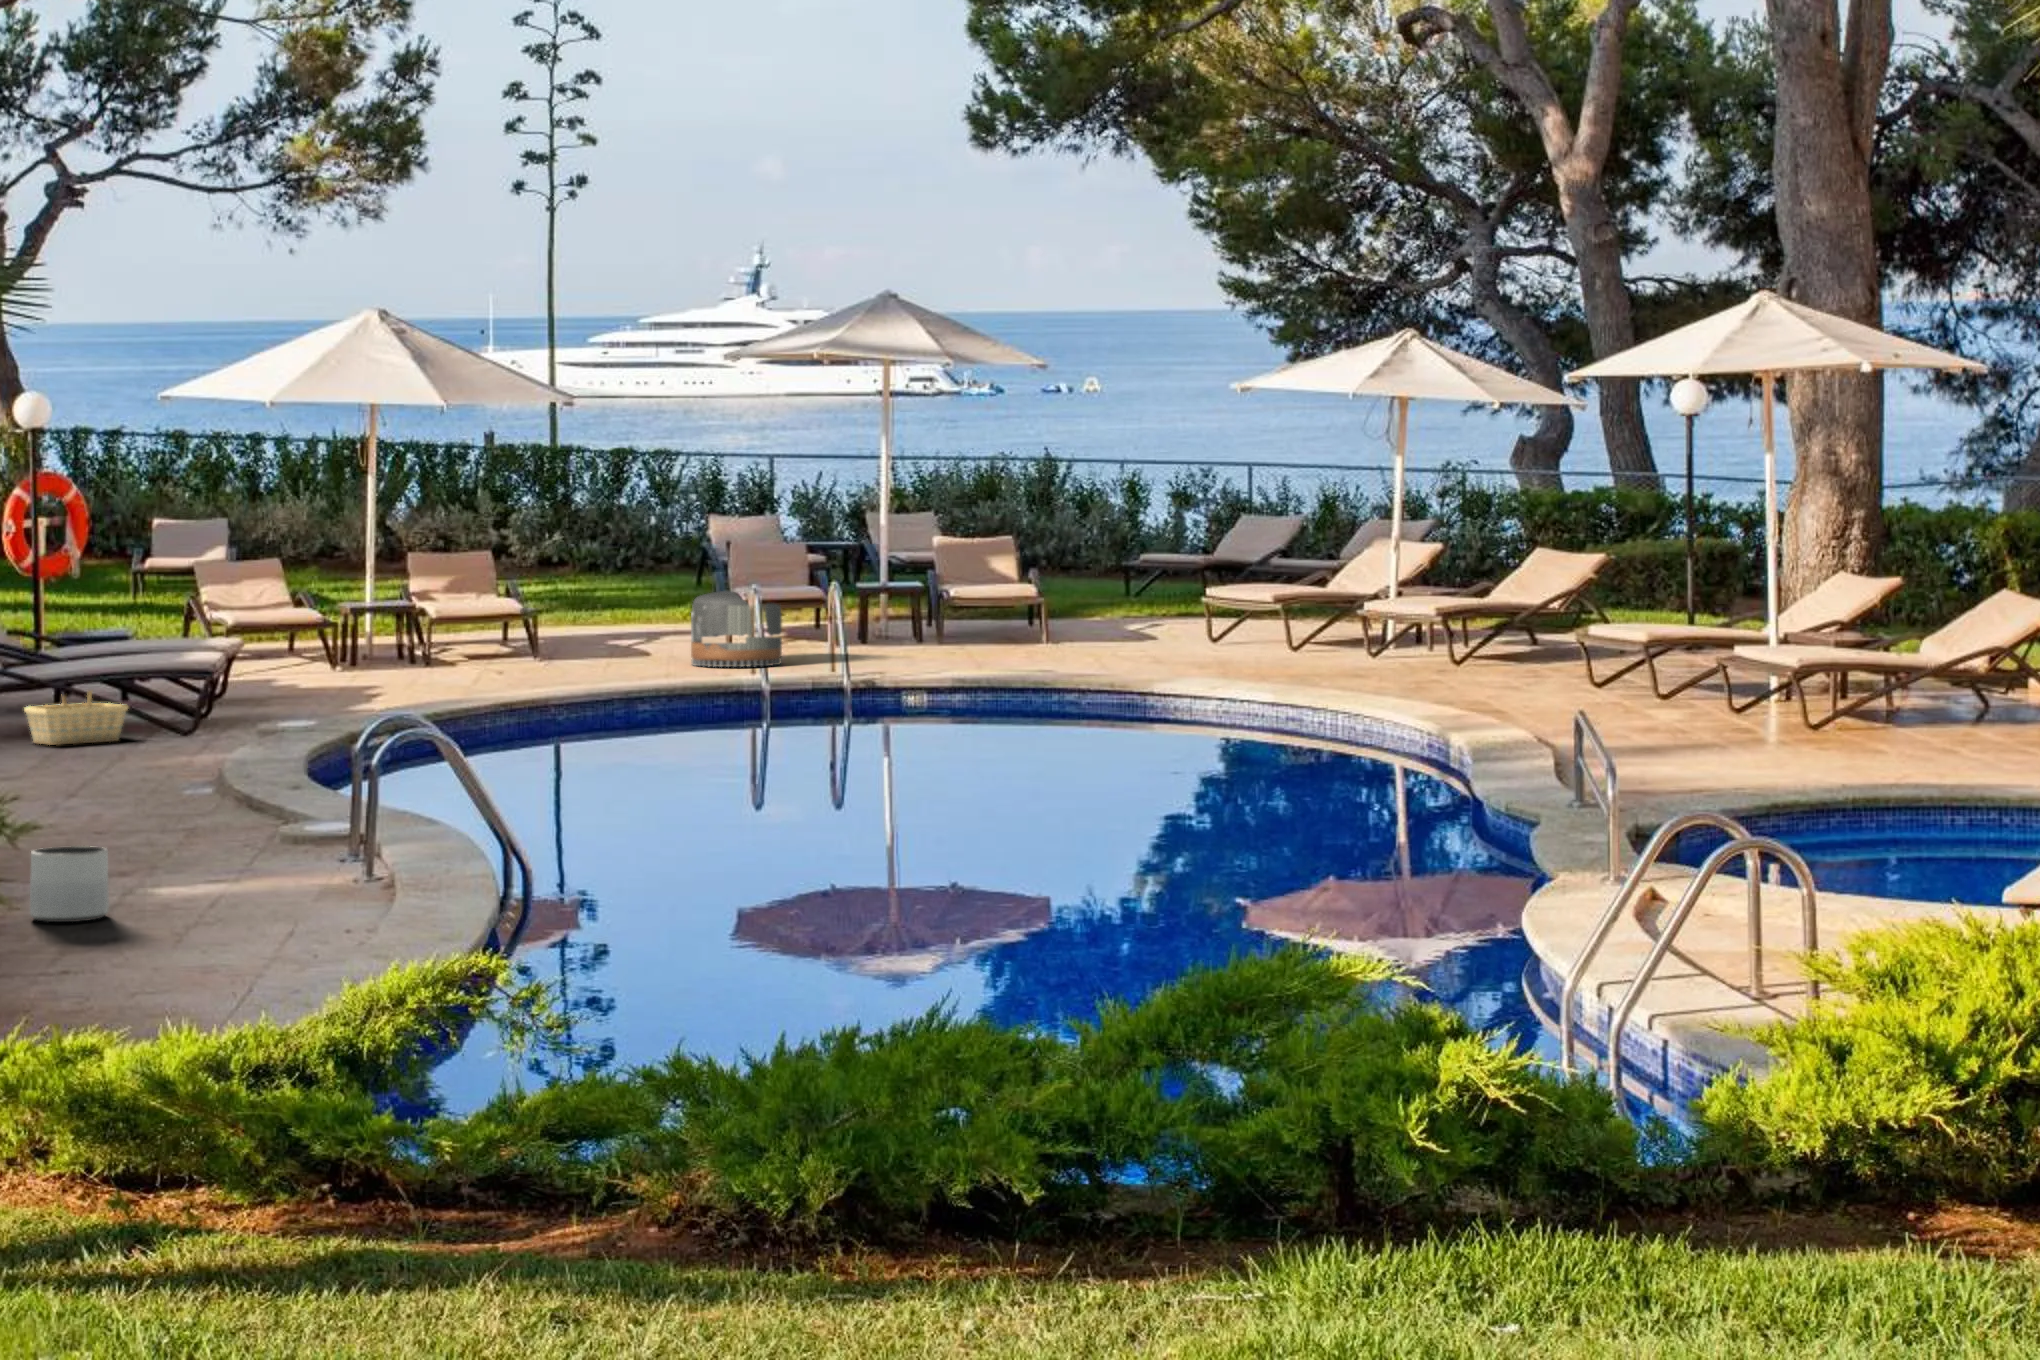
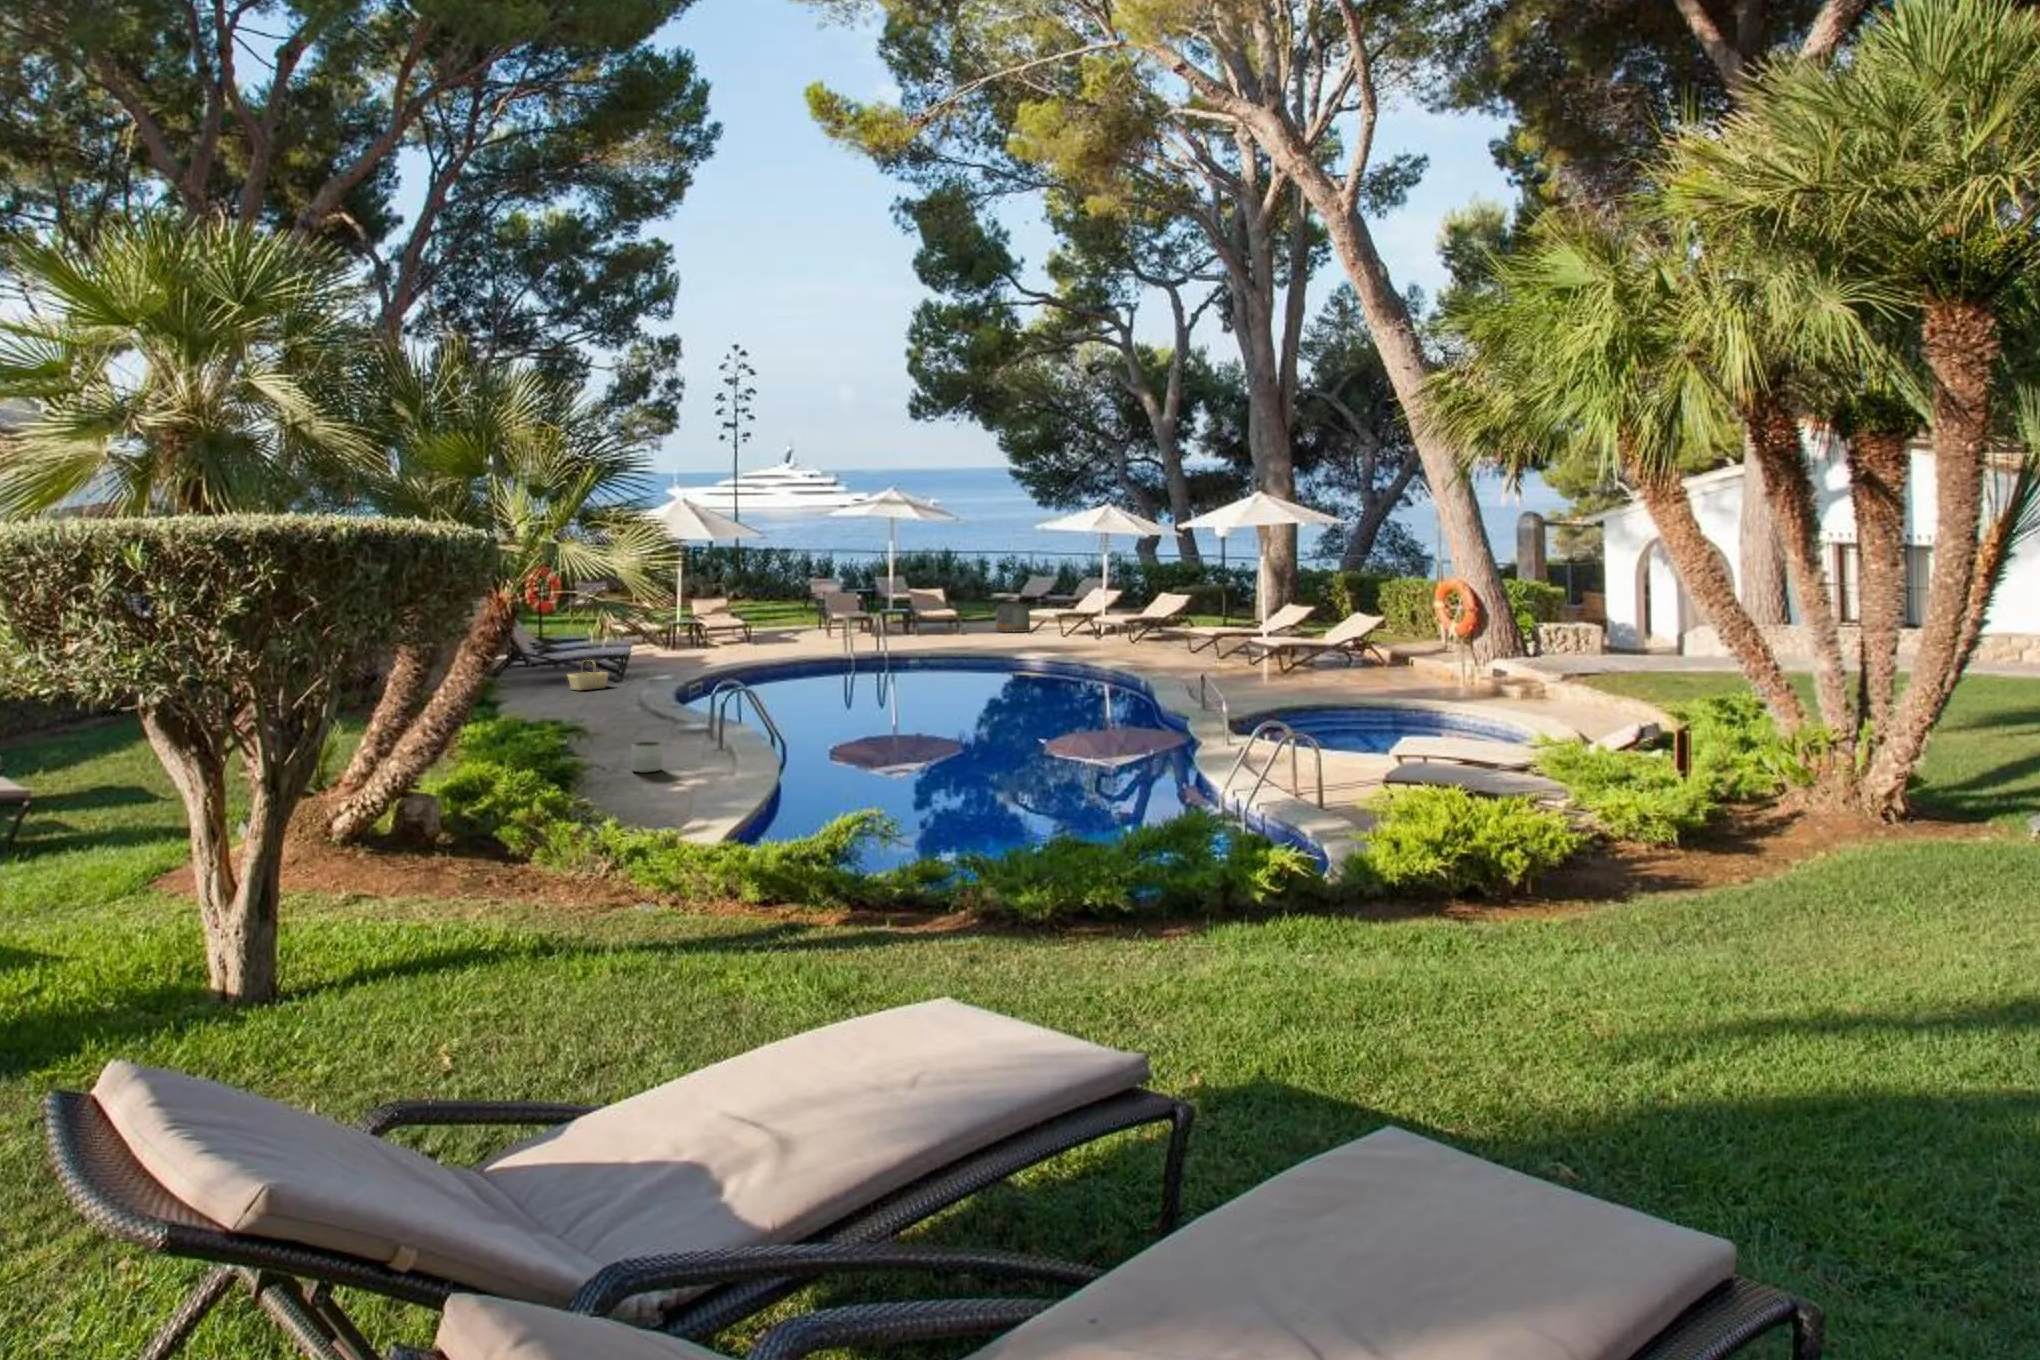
pouf: present [691,591,782,667] -> present [996,603,1030,632]

